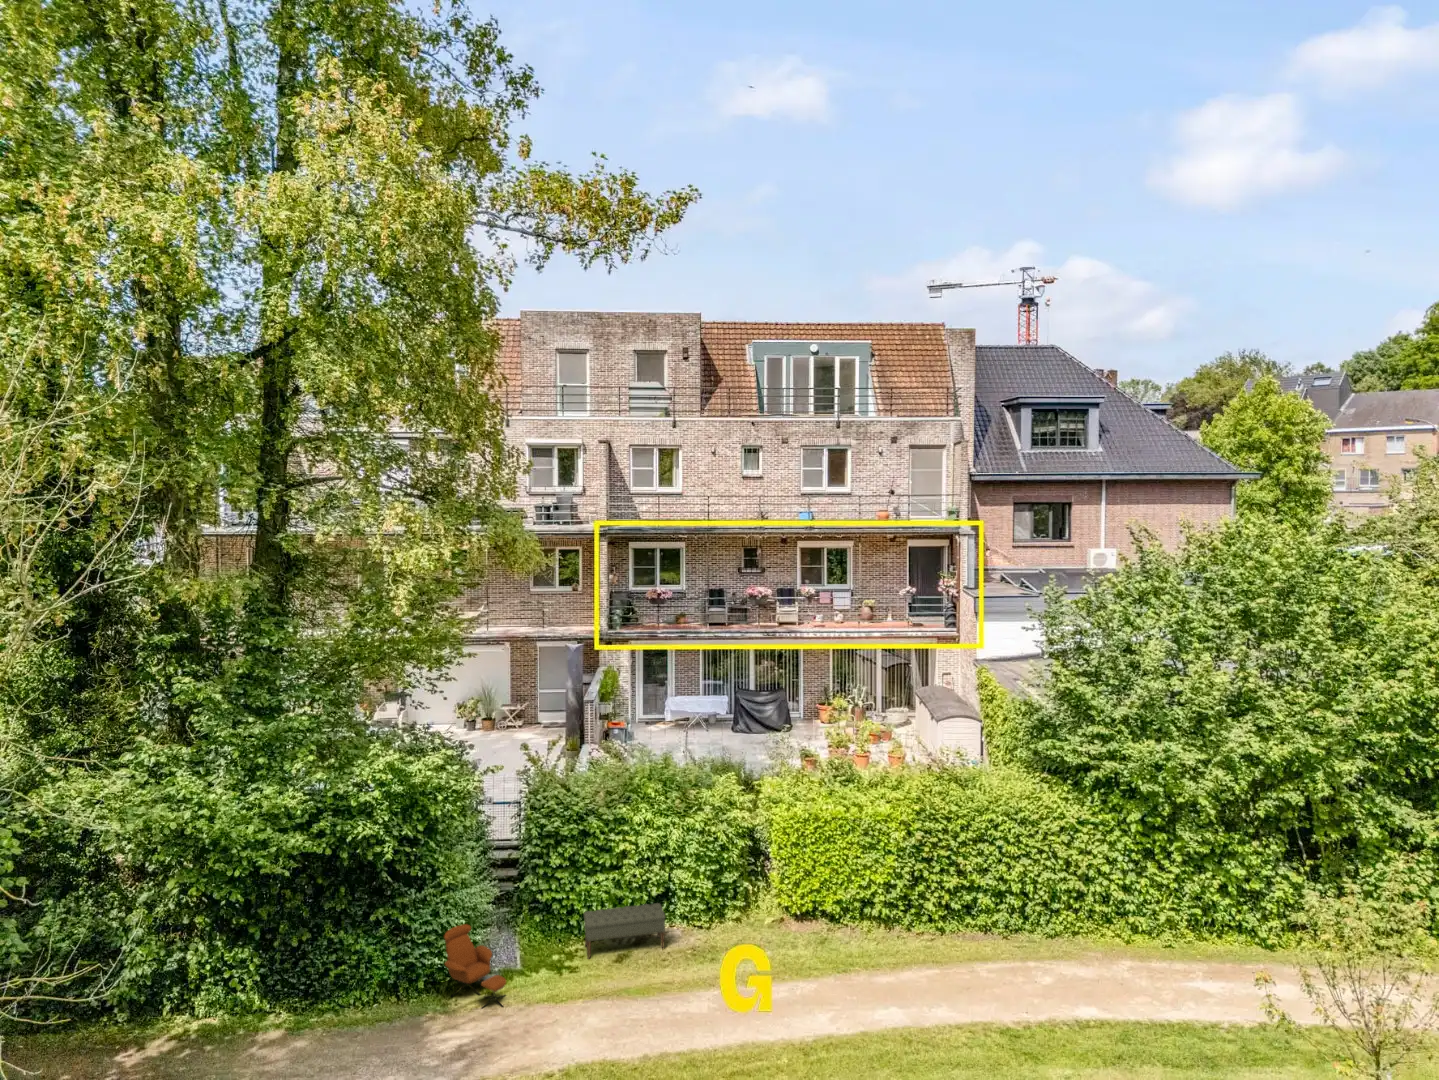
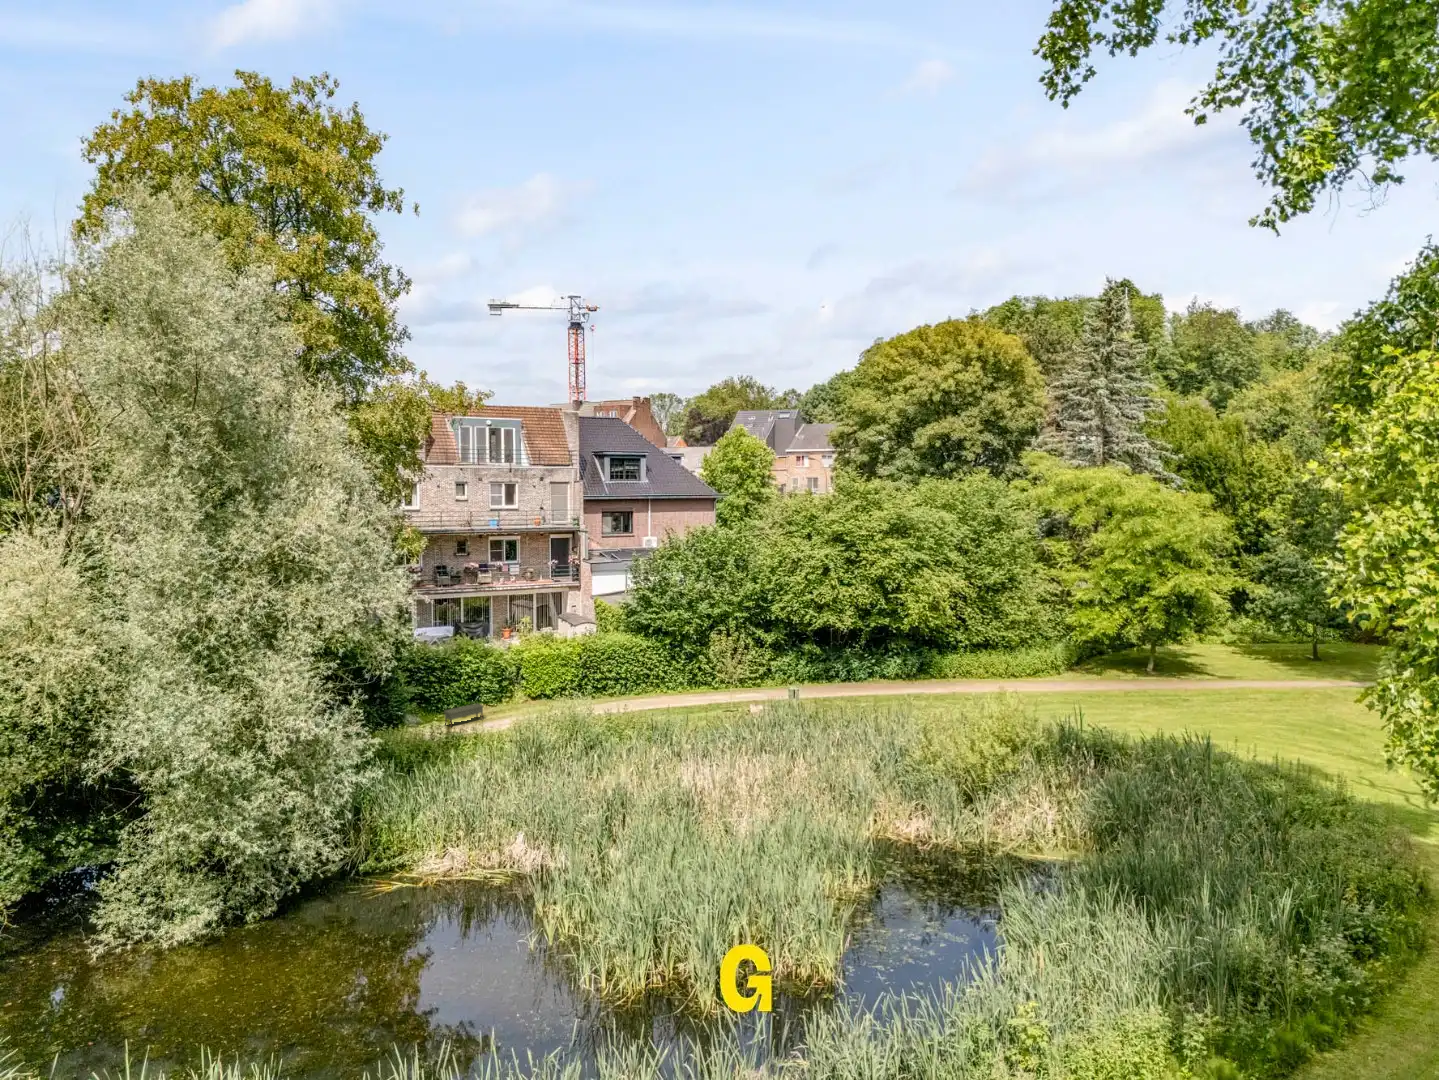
lounge chair: present [444,924,506,1005] -> none [392,717,427,745]

